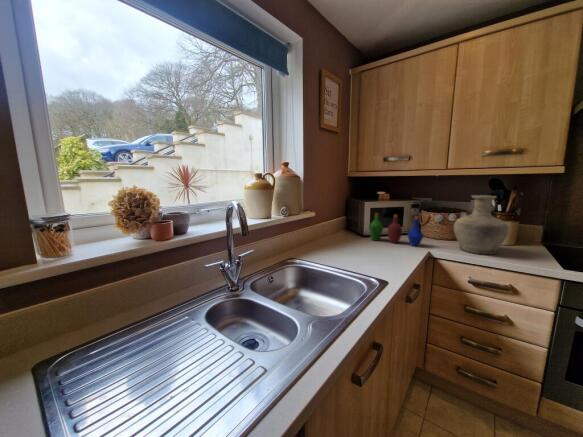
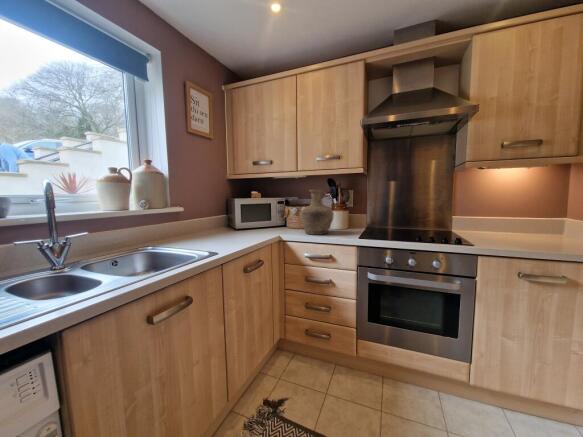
bottle: present [369,213,424,246] -> none [238,208,279,233]

